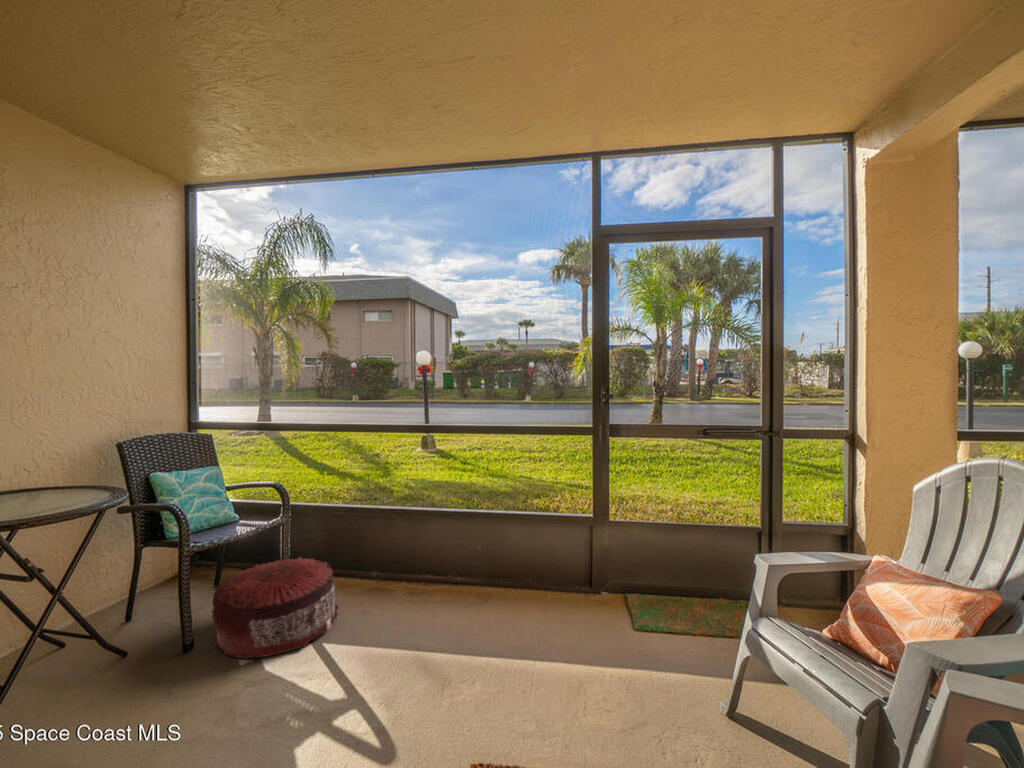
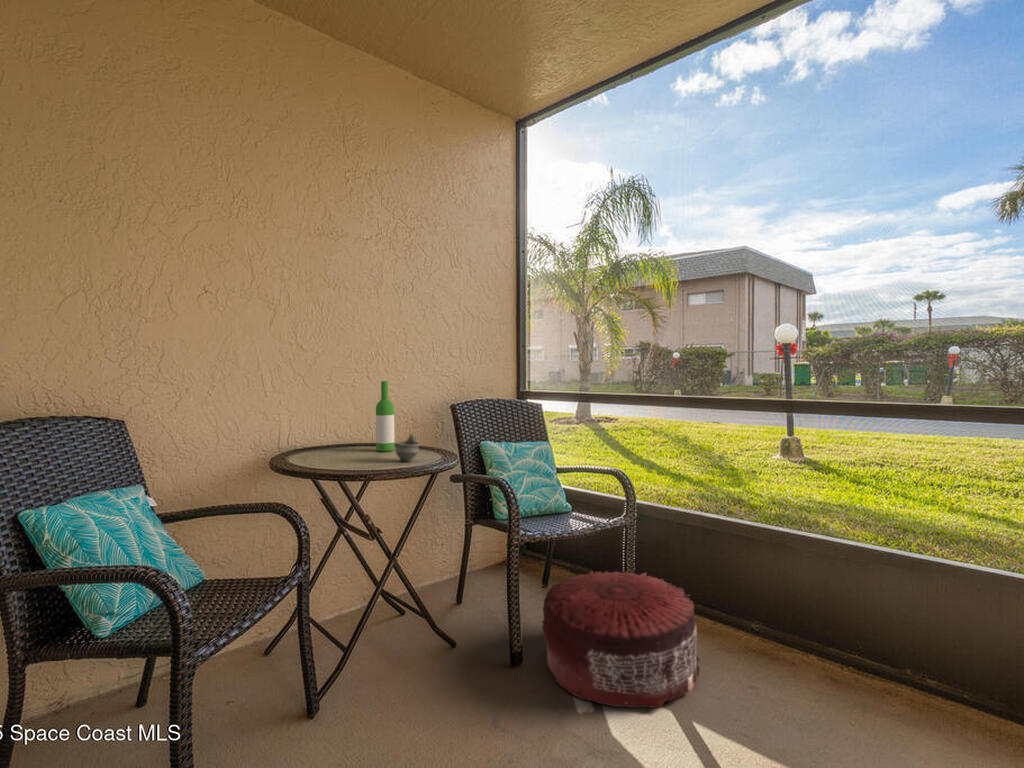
wine bottle: none [27,430,51,496] -> present [376,381,395,451]
cup: none [54,477,83,503] -> present [395,434,419,461]

